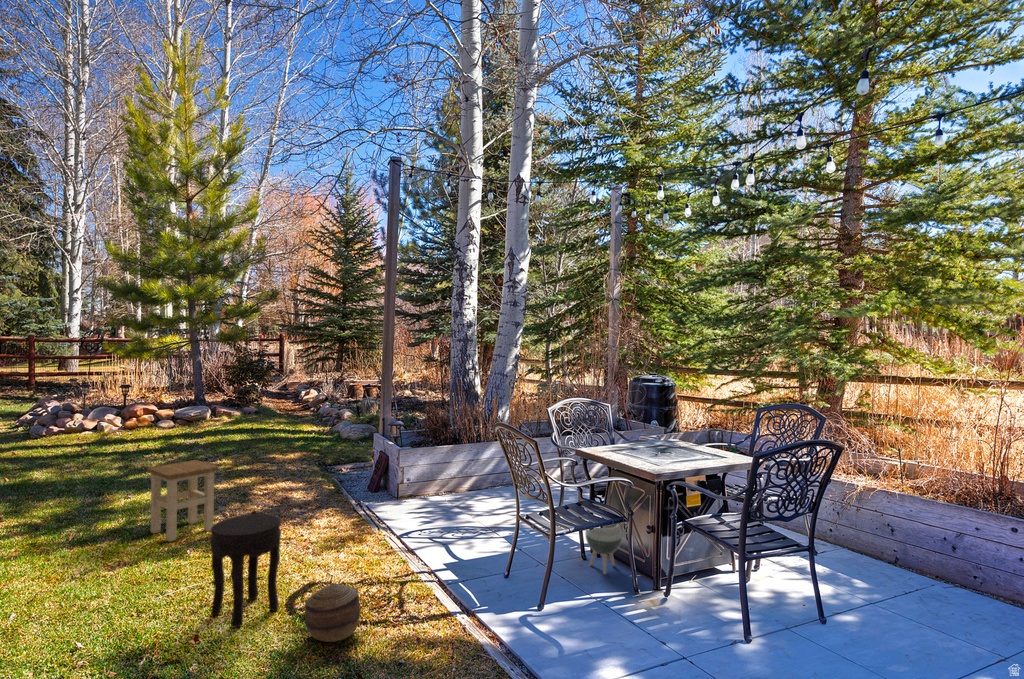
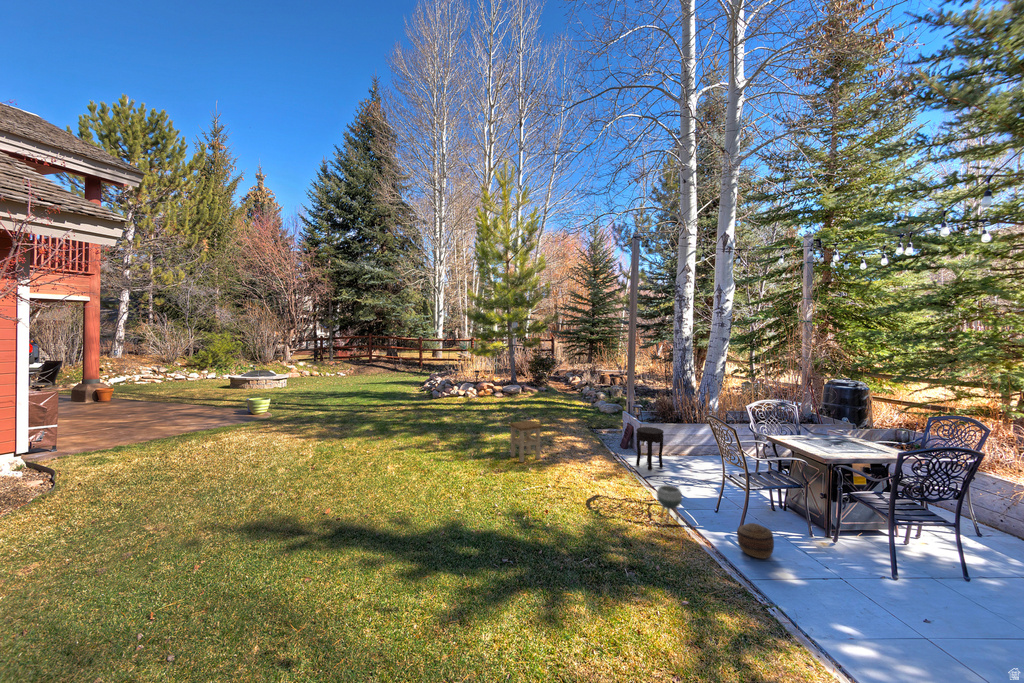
side table: present [211,514,281,628] -> present [636,427,664,470]
planter: present [586,524,622,574] -> present [657,485,682,521]
basket: present [305,584,360,642] -> present [737,523,774,559]

